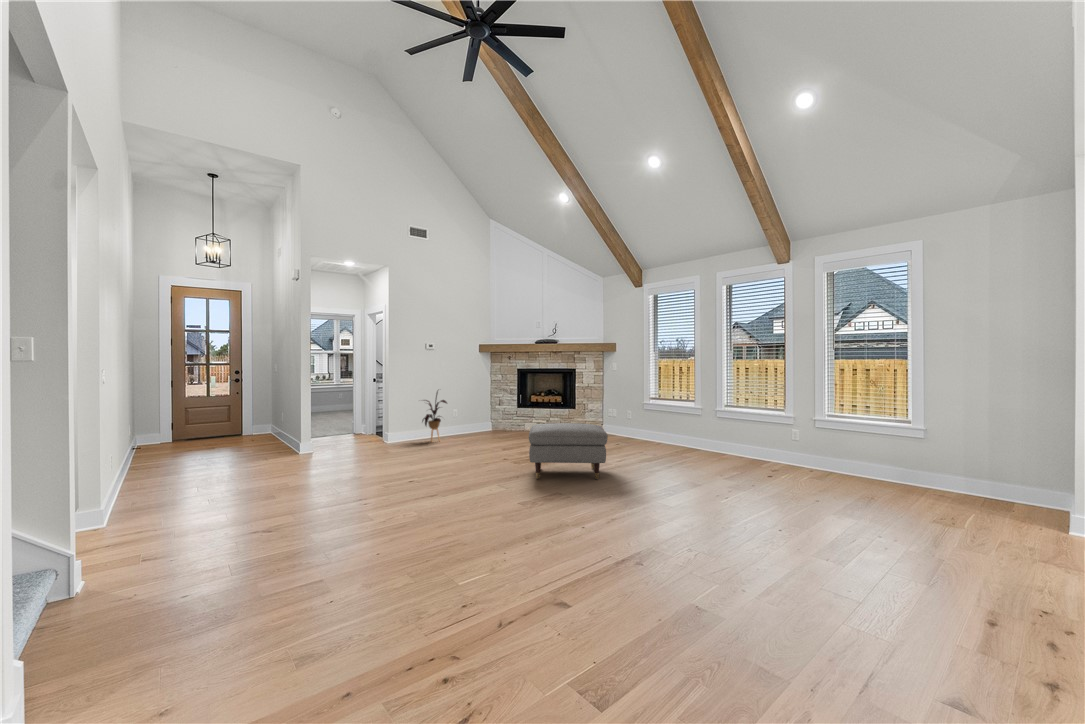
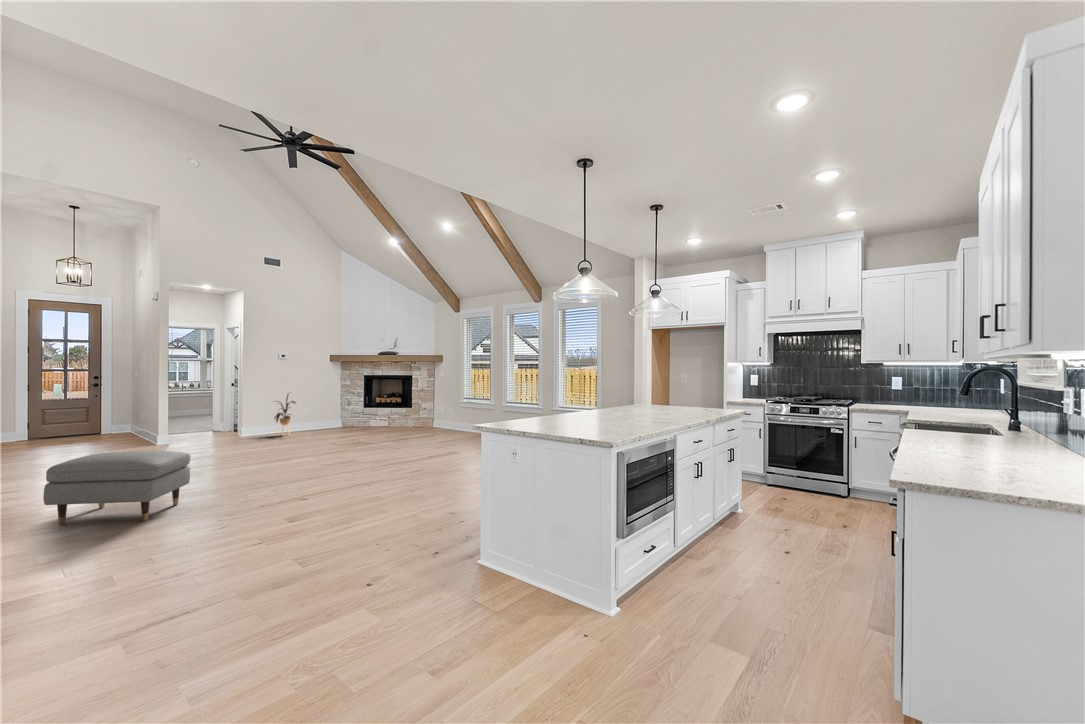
ottoman: present [529,423,608,479] -> present [43,451,191,525]

